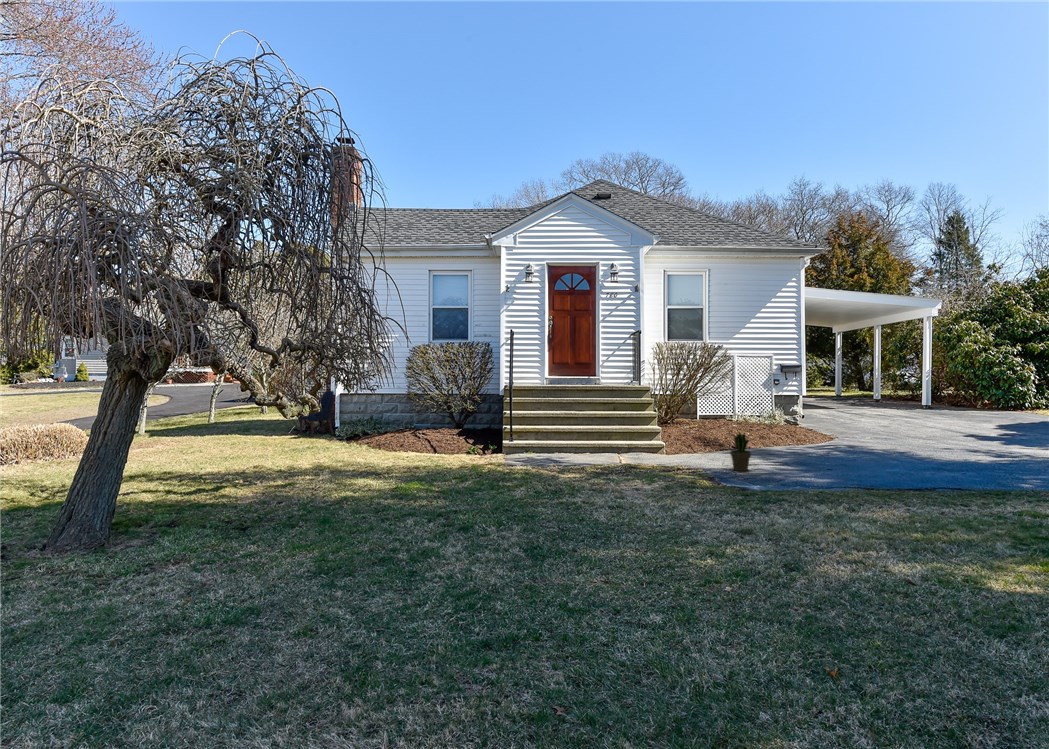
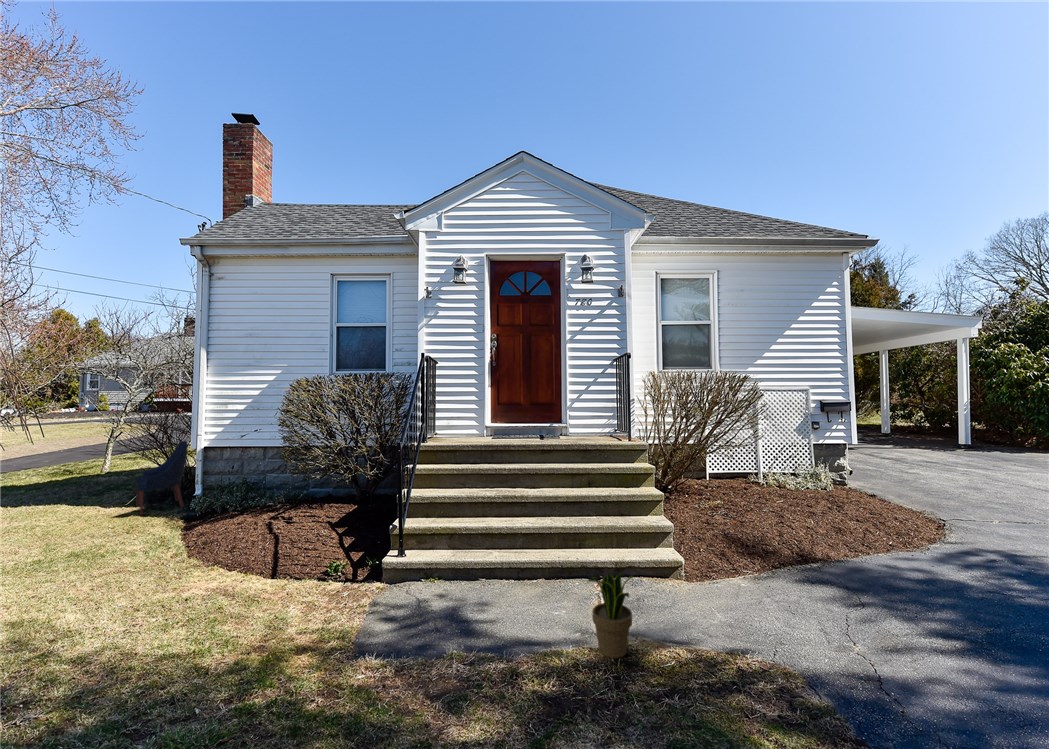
potted plant: present [731,433,751,471] -> present [588,573,633,658]

